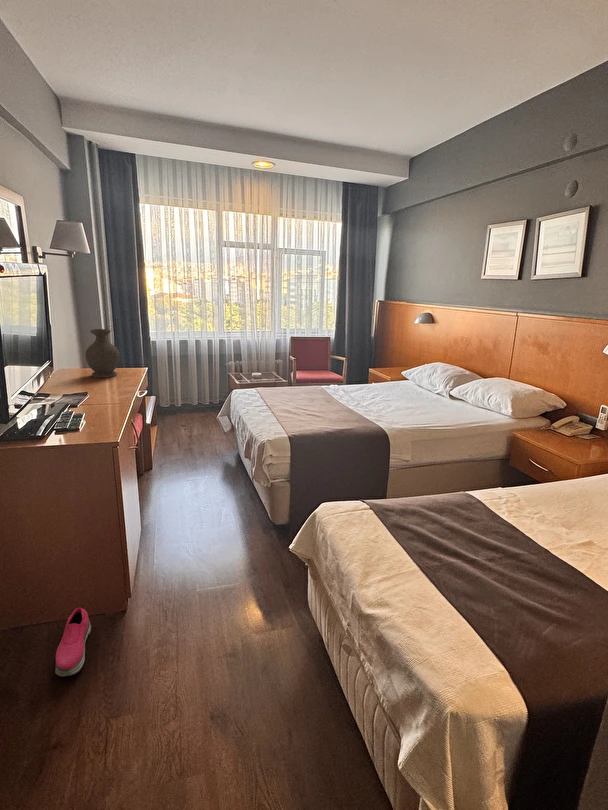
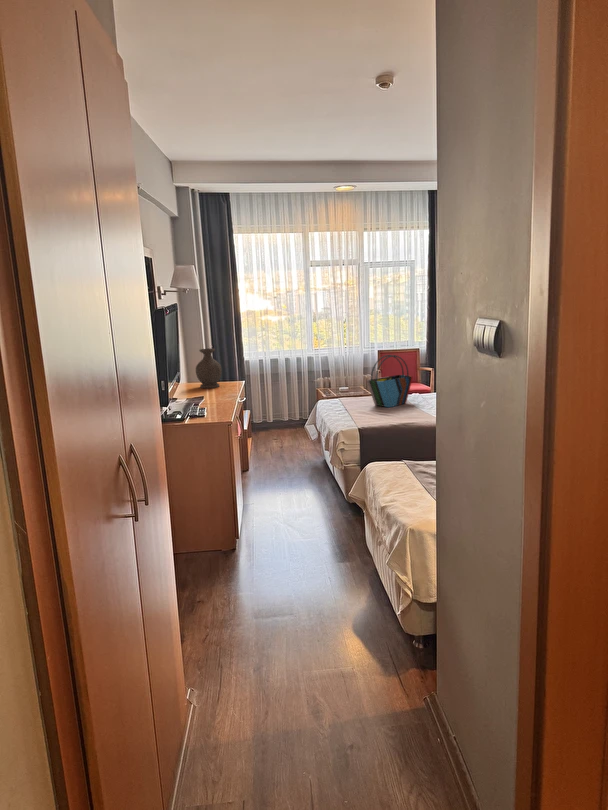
tote bag: none [290,347,338,405] -> present [367,355,413,407]
shoe: present [55,608,91,676] -> none [193,537,212,571]

